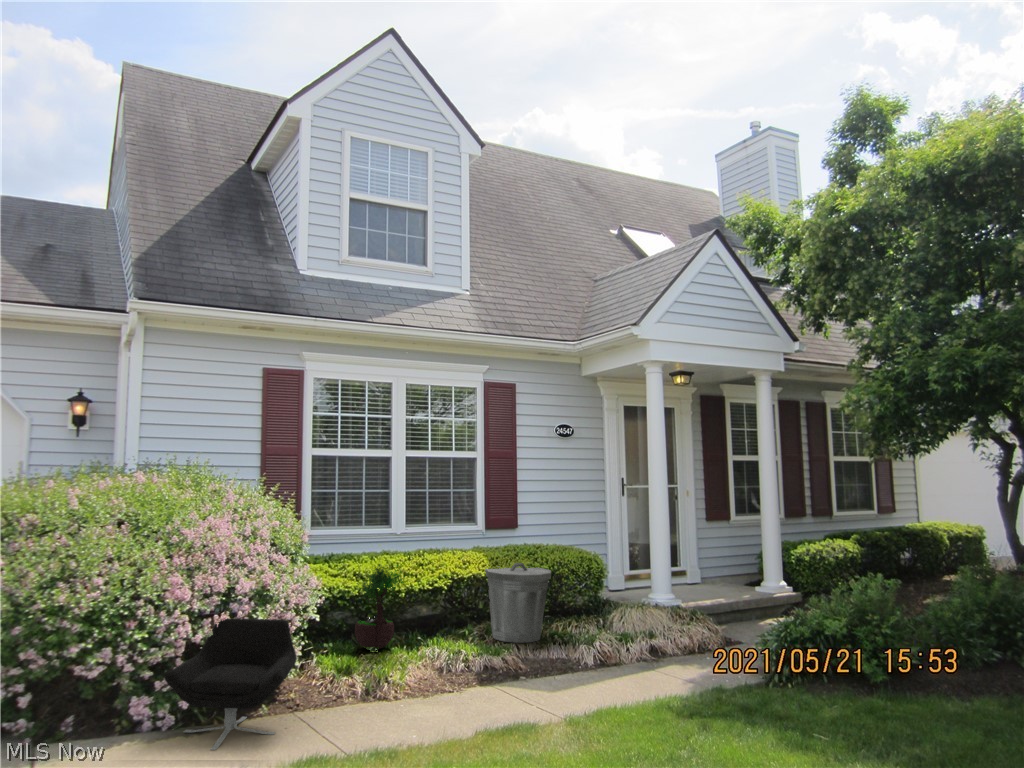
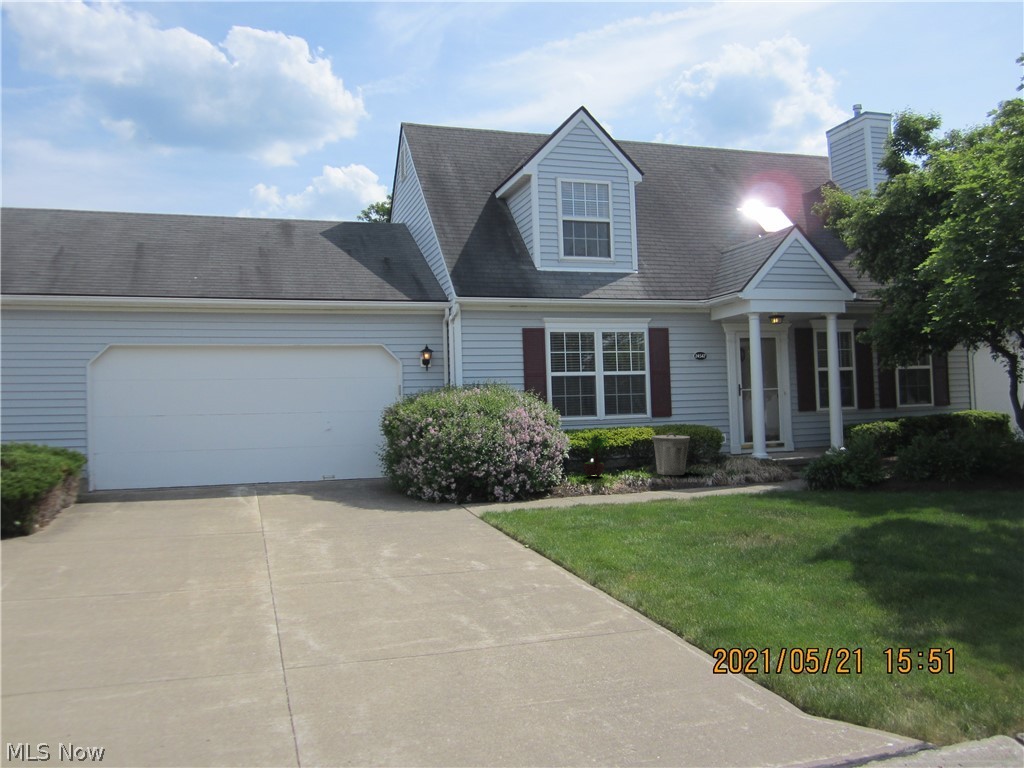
lounge chair: present [164,618,297,750] -> none [513,453,566,503]

